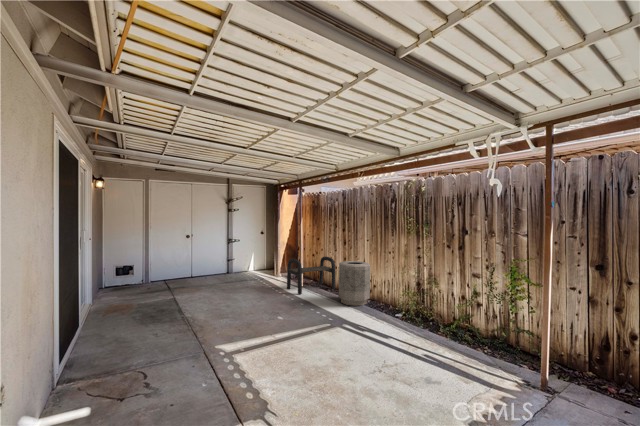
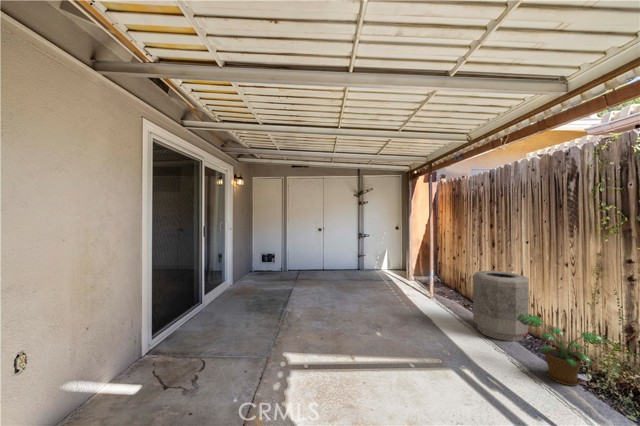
bench: present [287,257,335,294] -> none [412,260,480,307]
potted plant: none [369,284,410,320] -> present [517,314,605,386]

